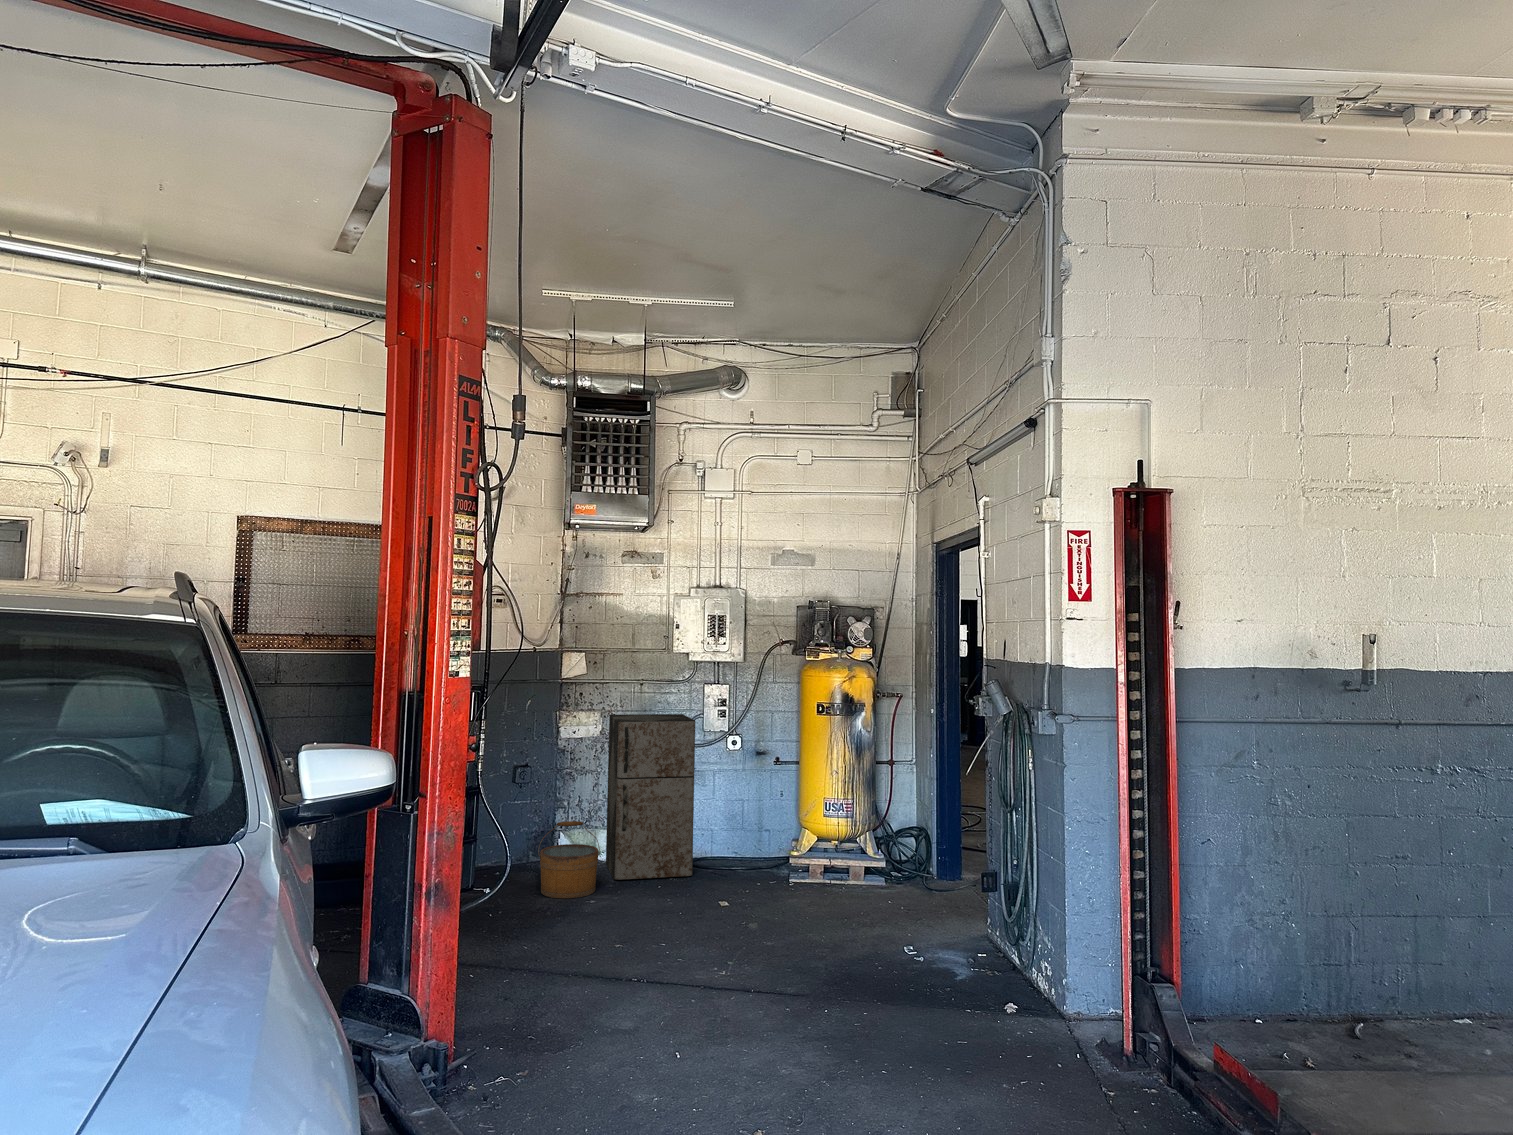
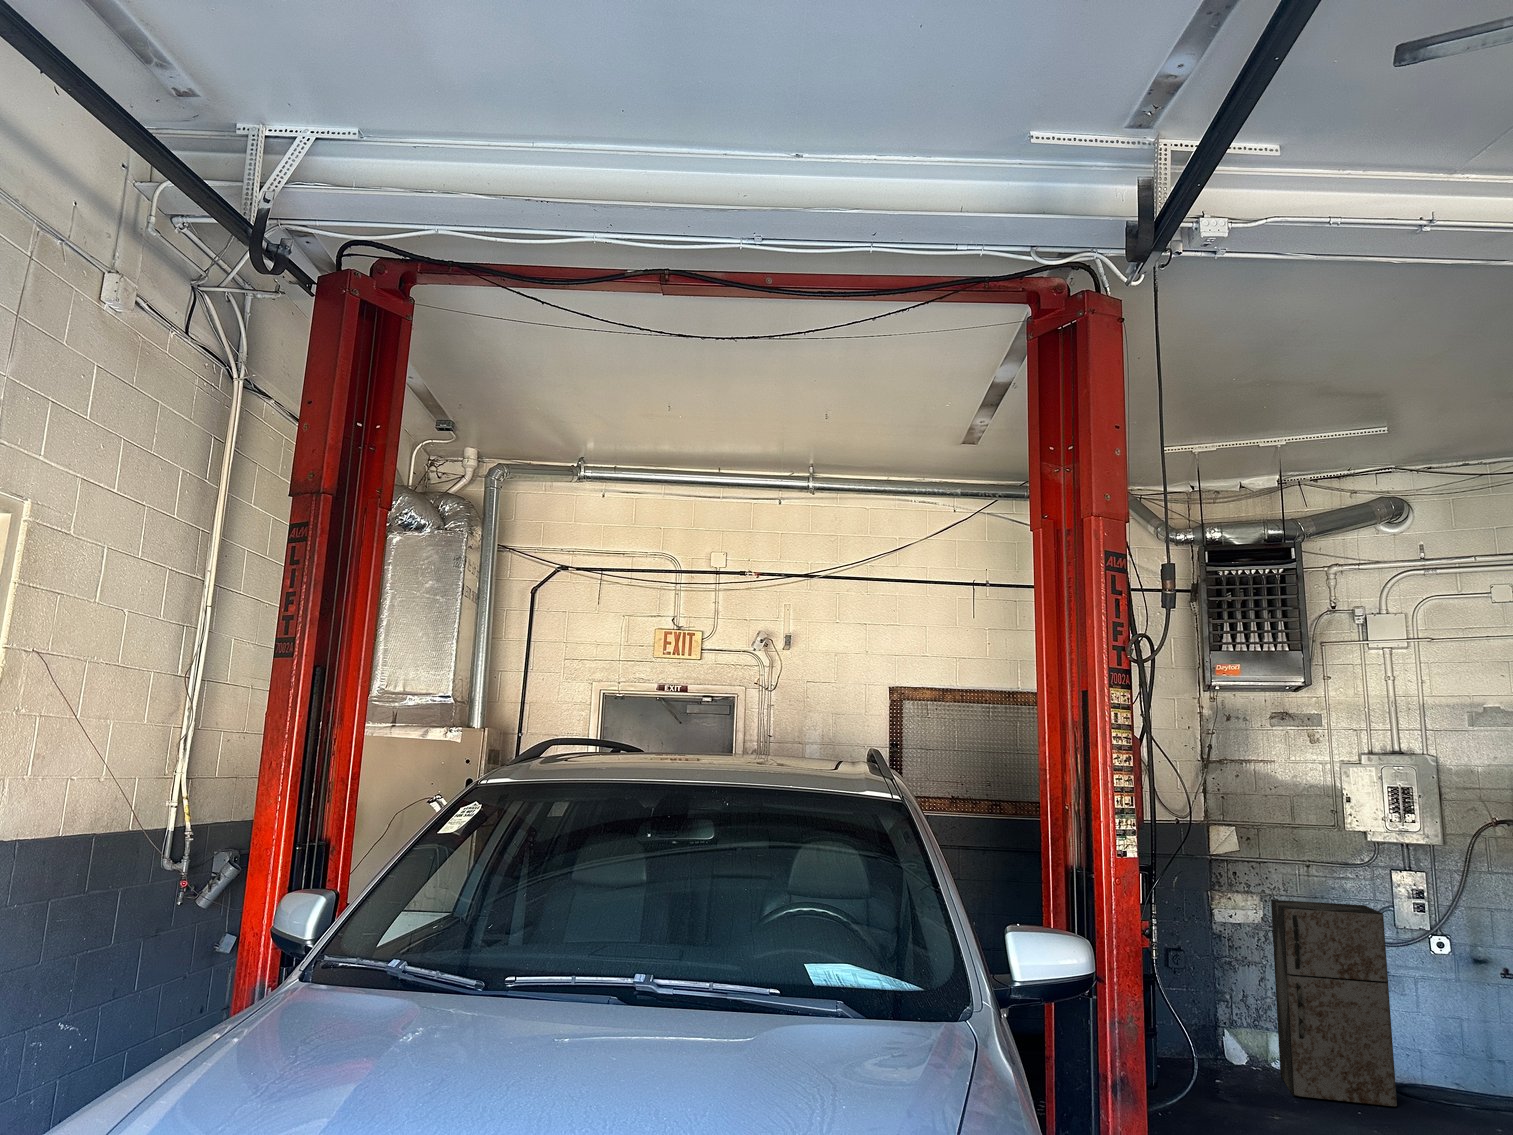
bucket: present [538,821,600,899] -> none [1200,1018,1274,1108]

